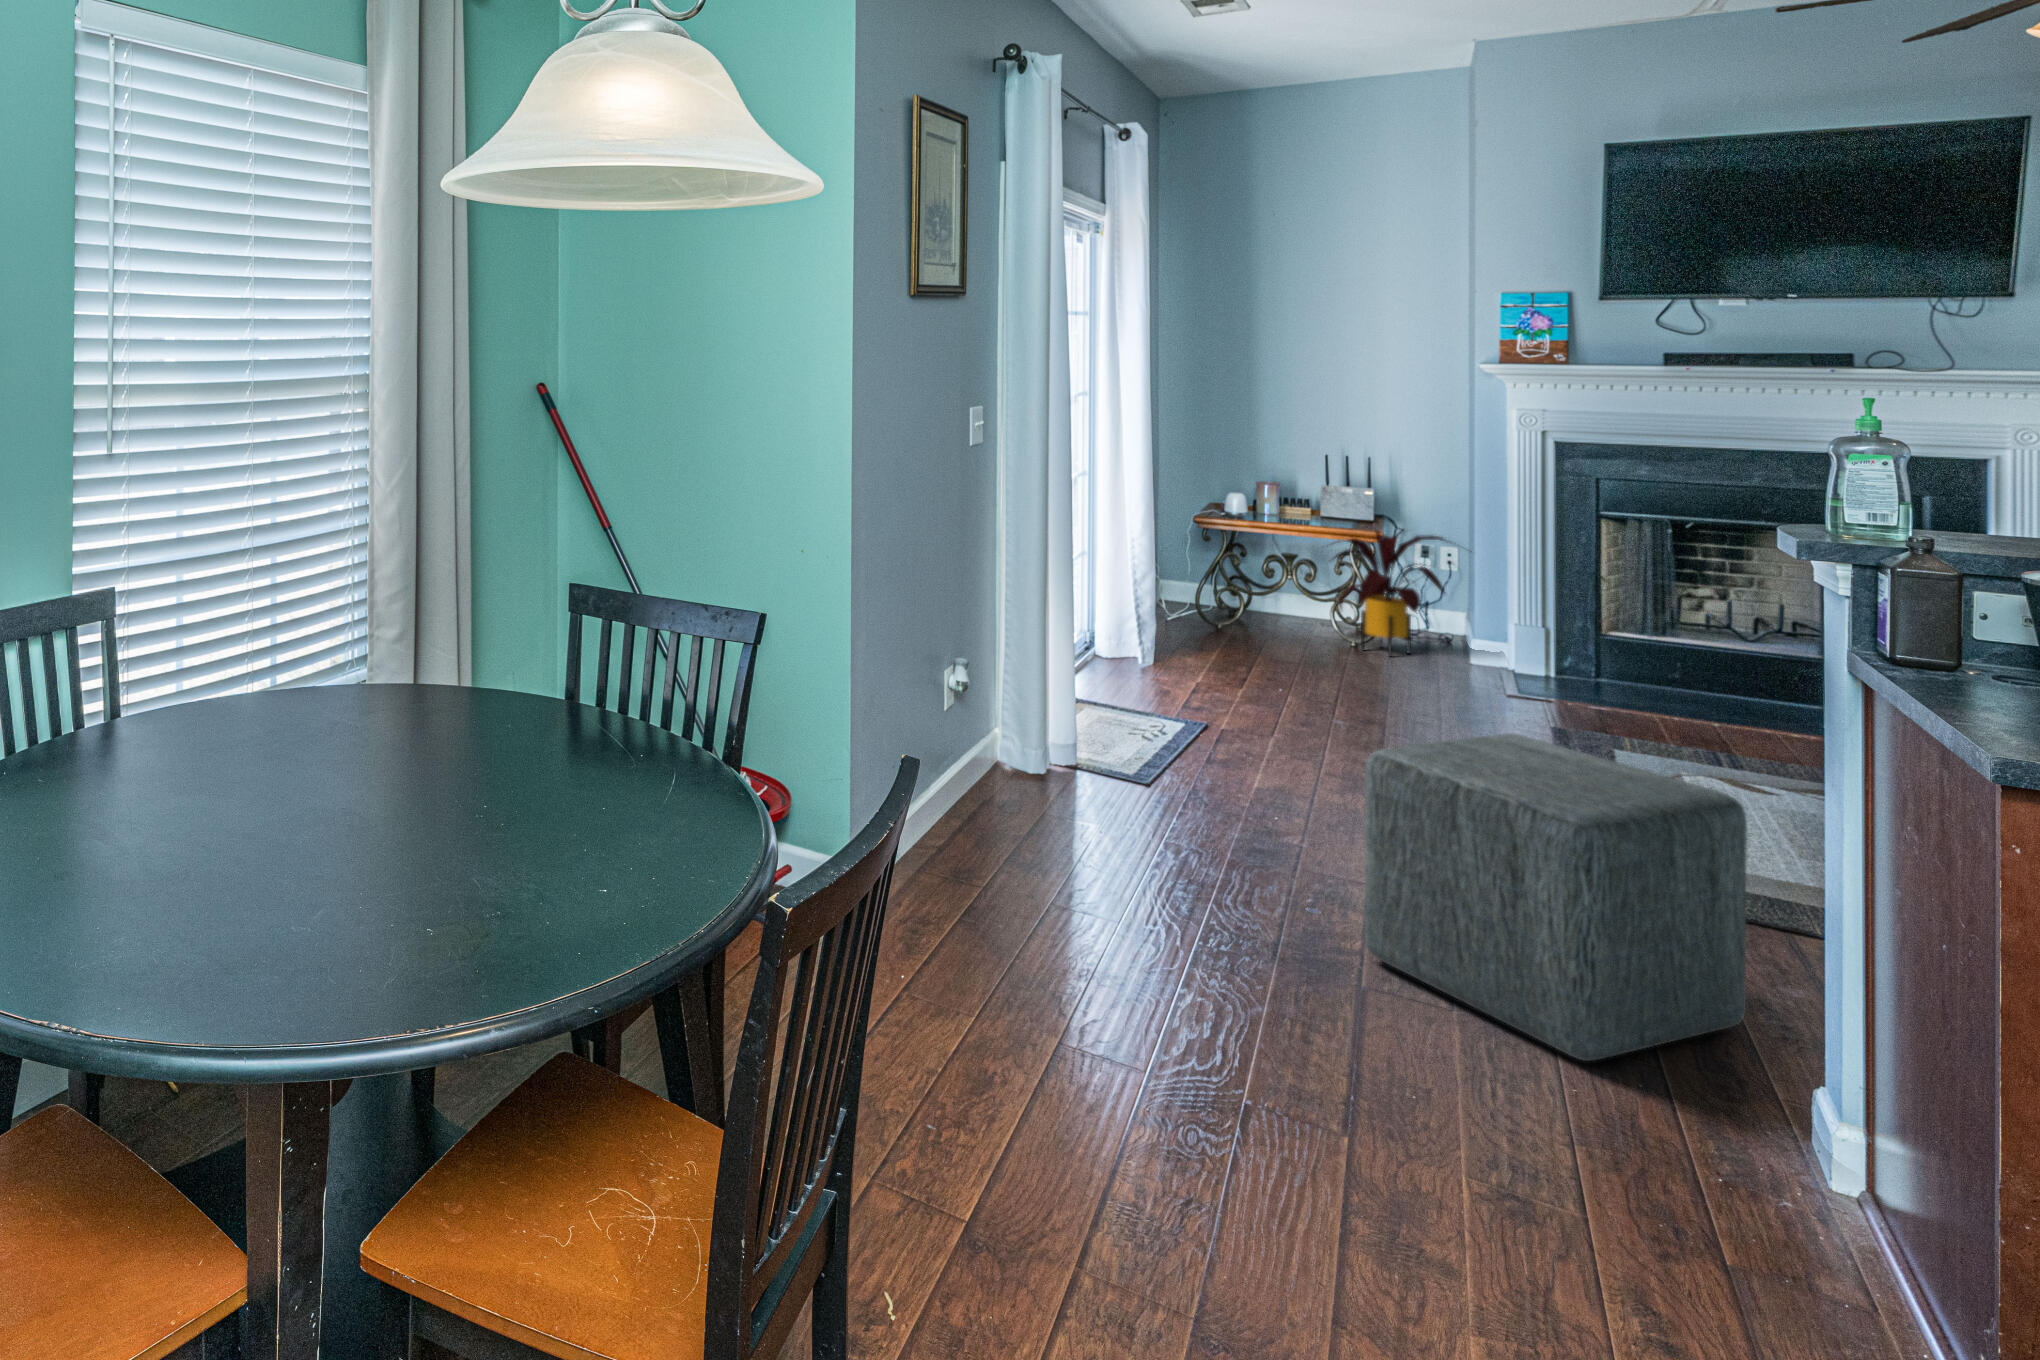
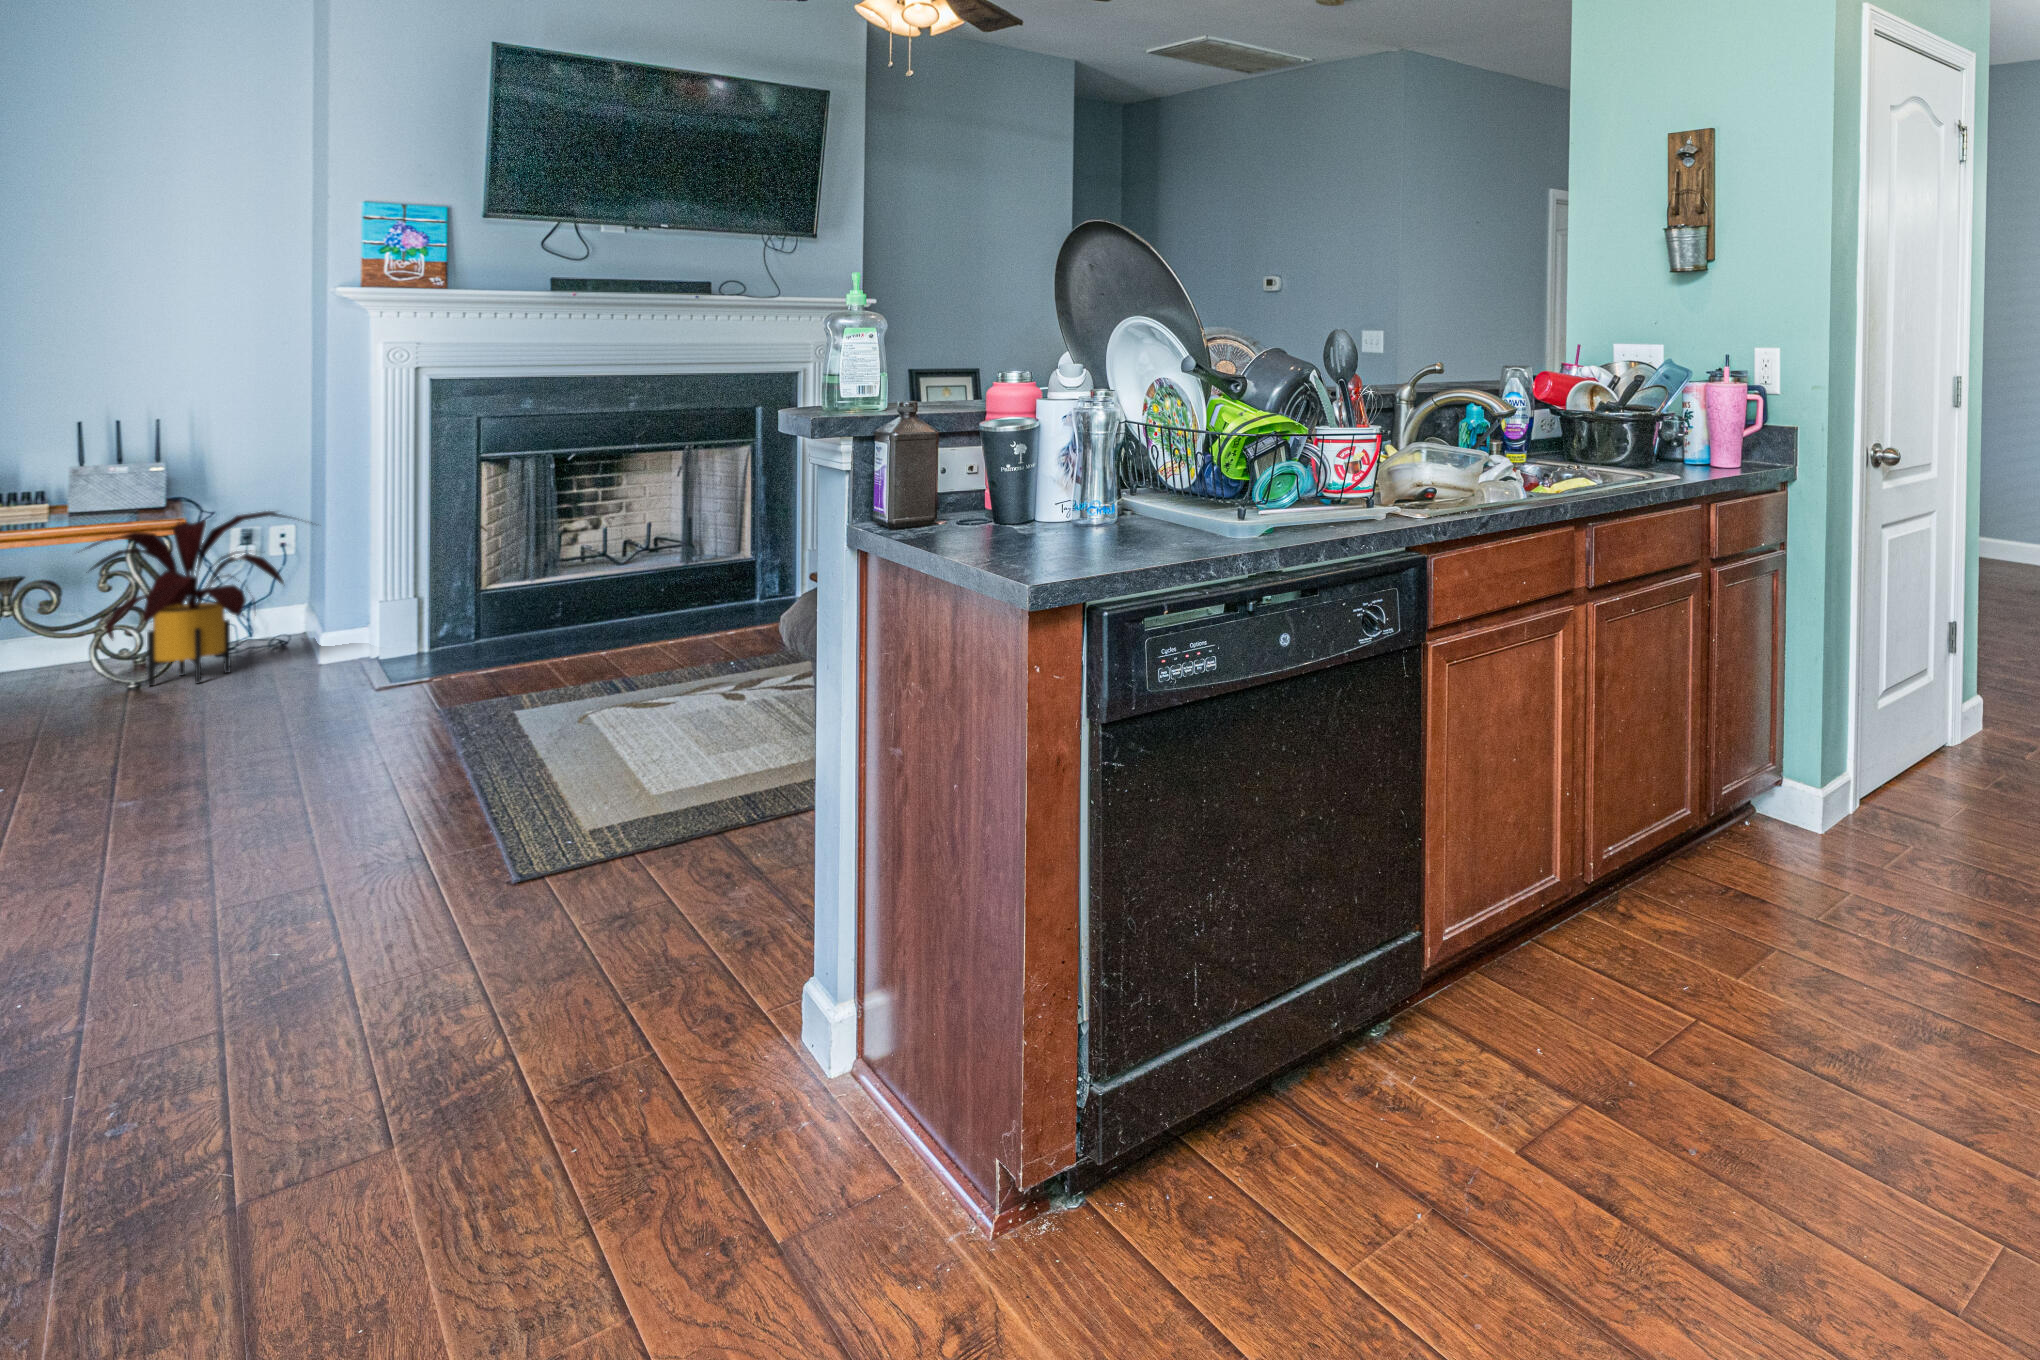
ottoman: present [1365,733,1747,1061] -> none [218,715,716,1143]

